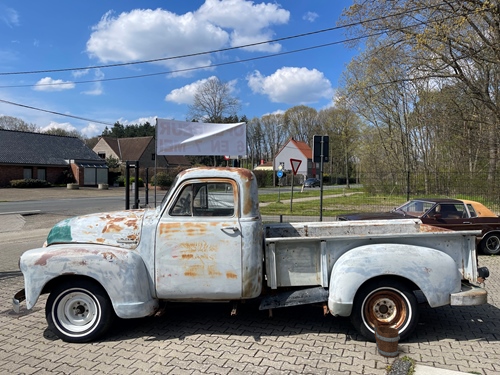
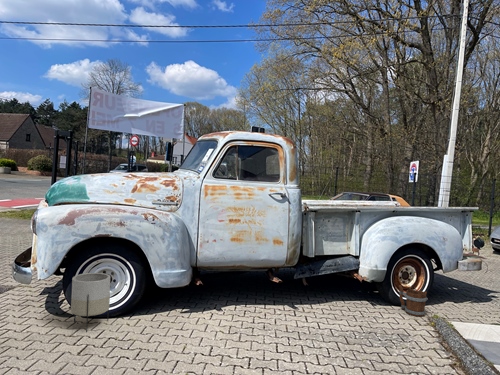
planter: none [44,305,80,358] -> present [71,273,110,332]

